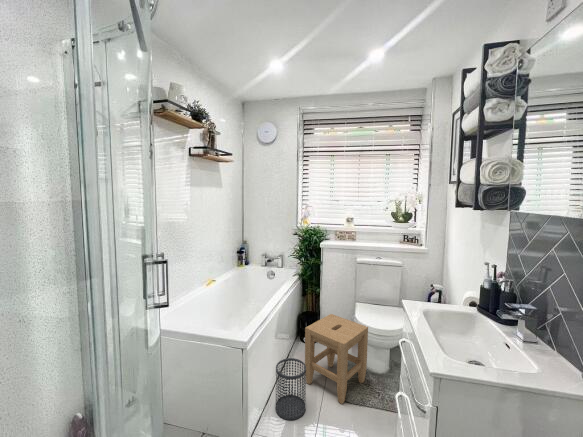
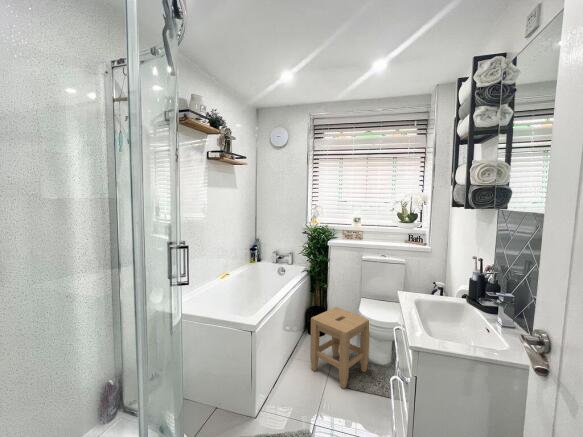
wastebasket: present [276,358,306,420] -> none [282,345,310,400]

